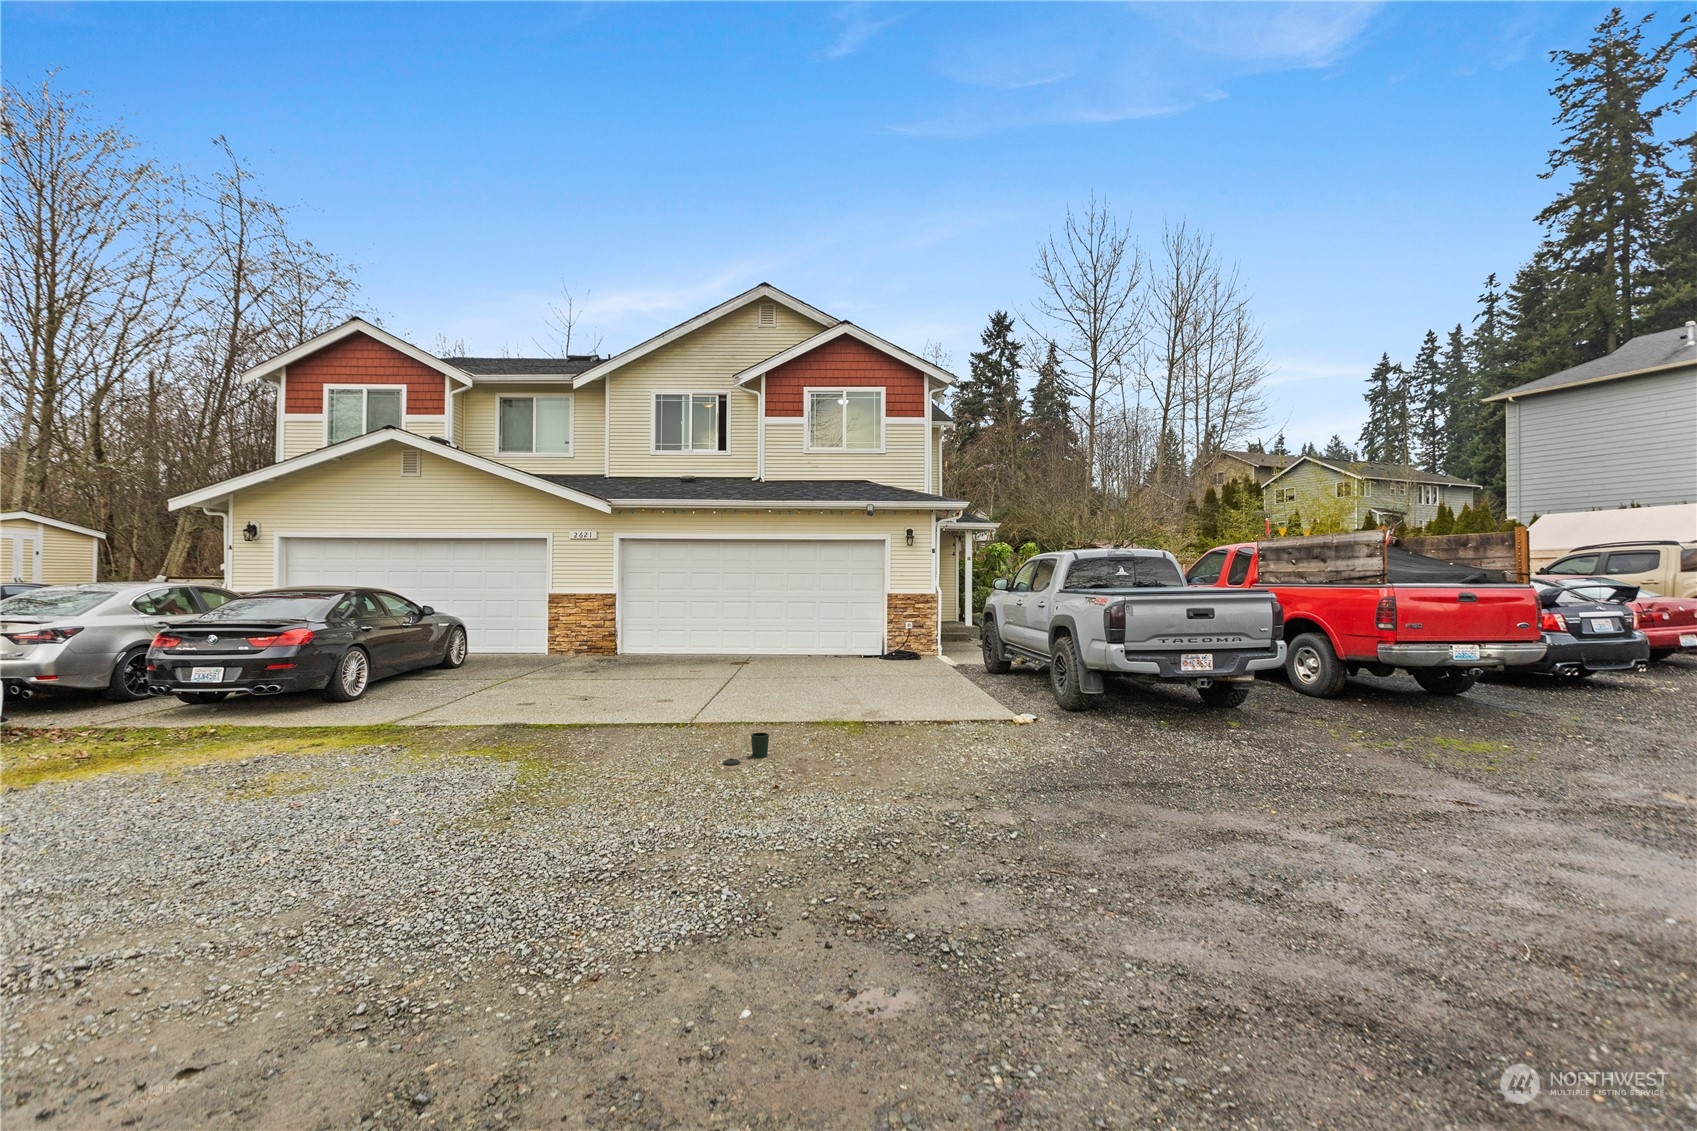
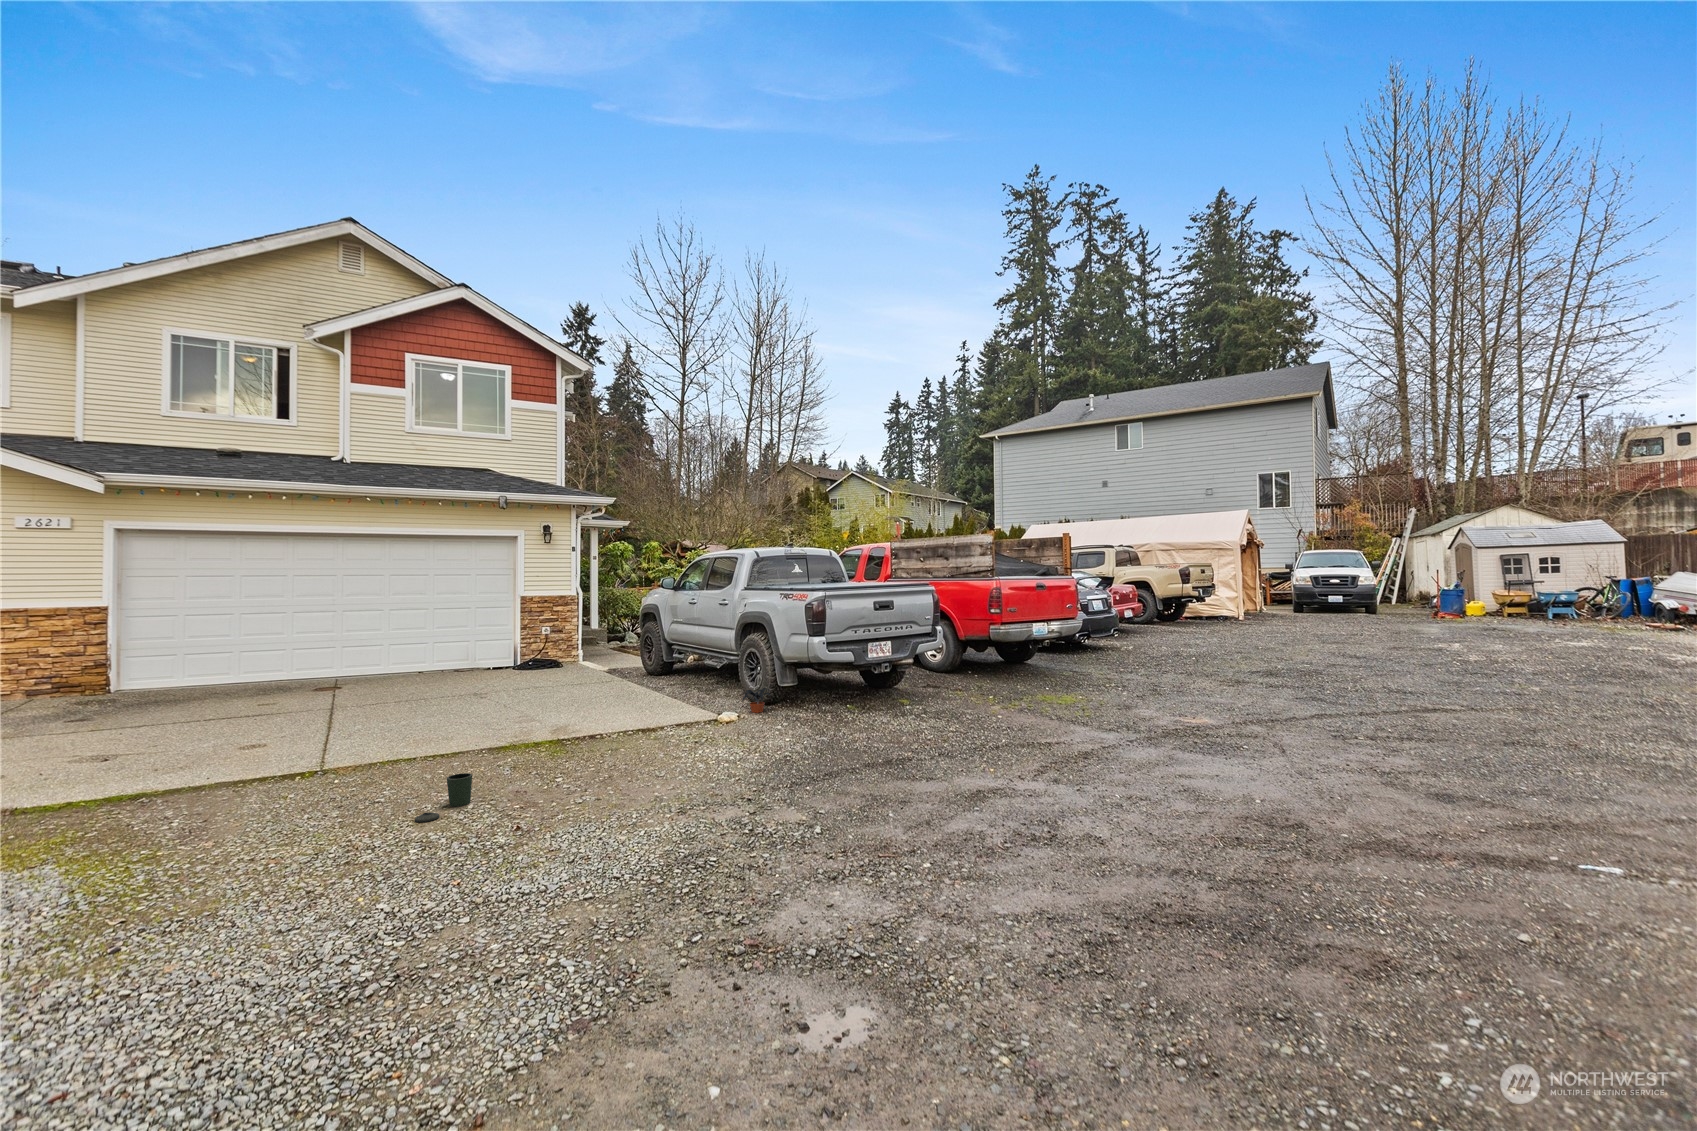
potted plant: none [1042,694,1072,718] -> present [742,688,770,713]

